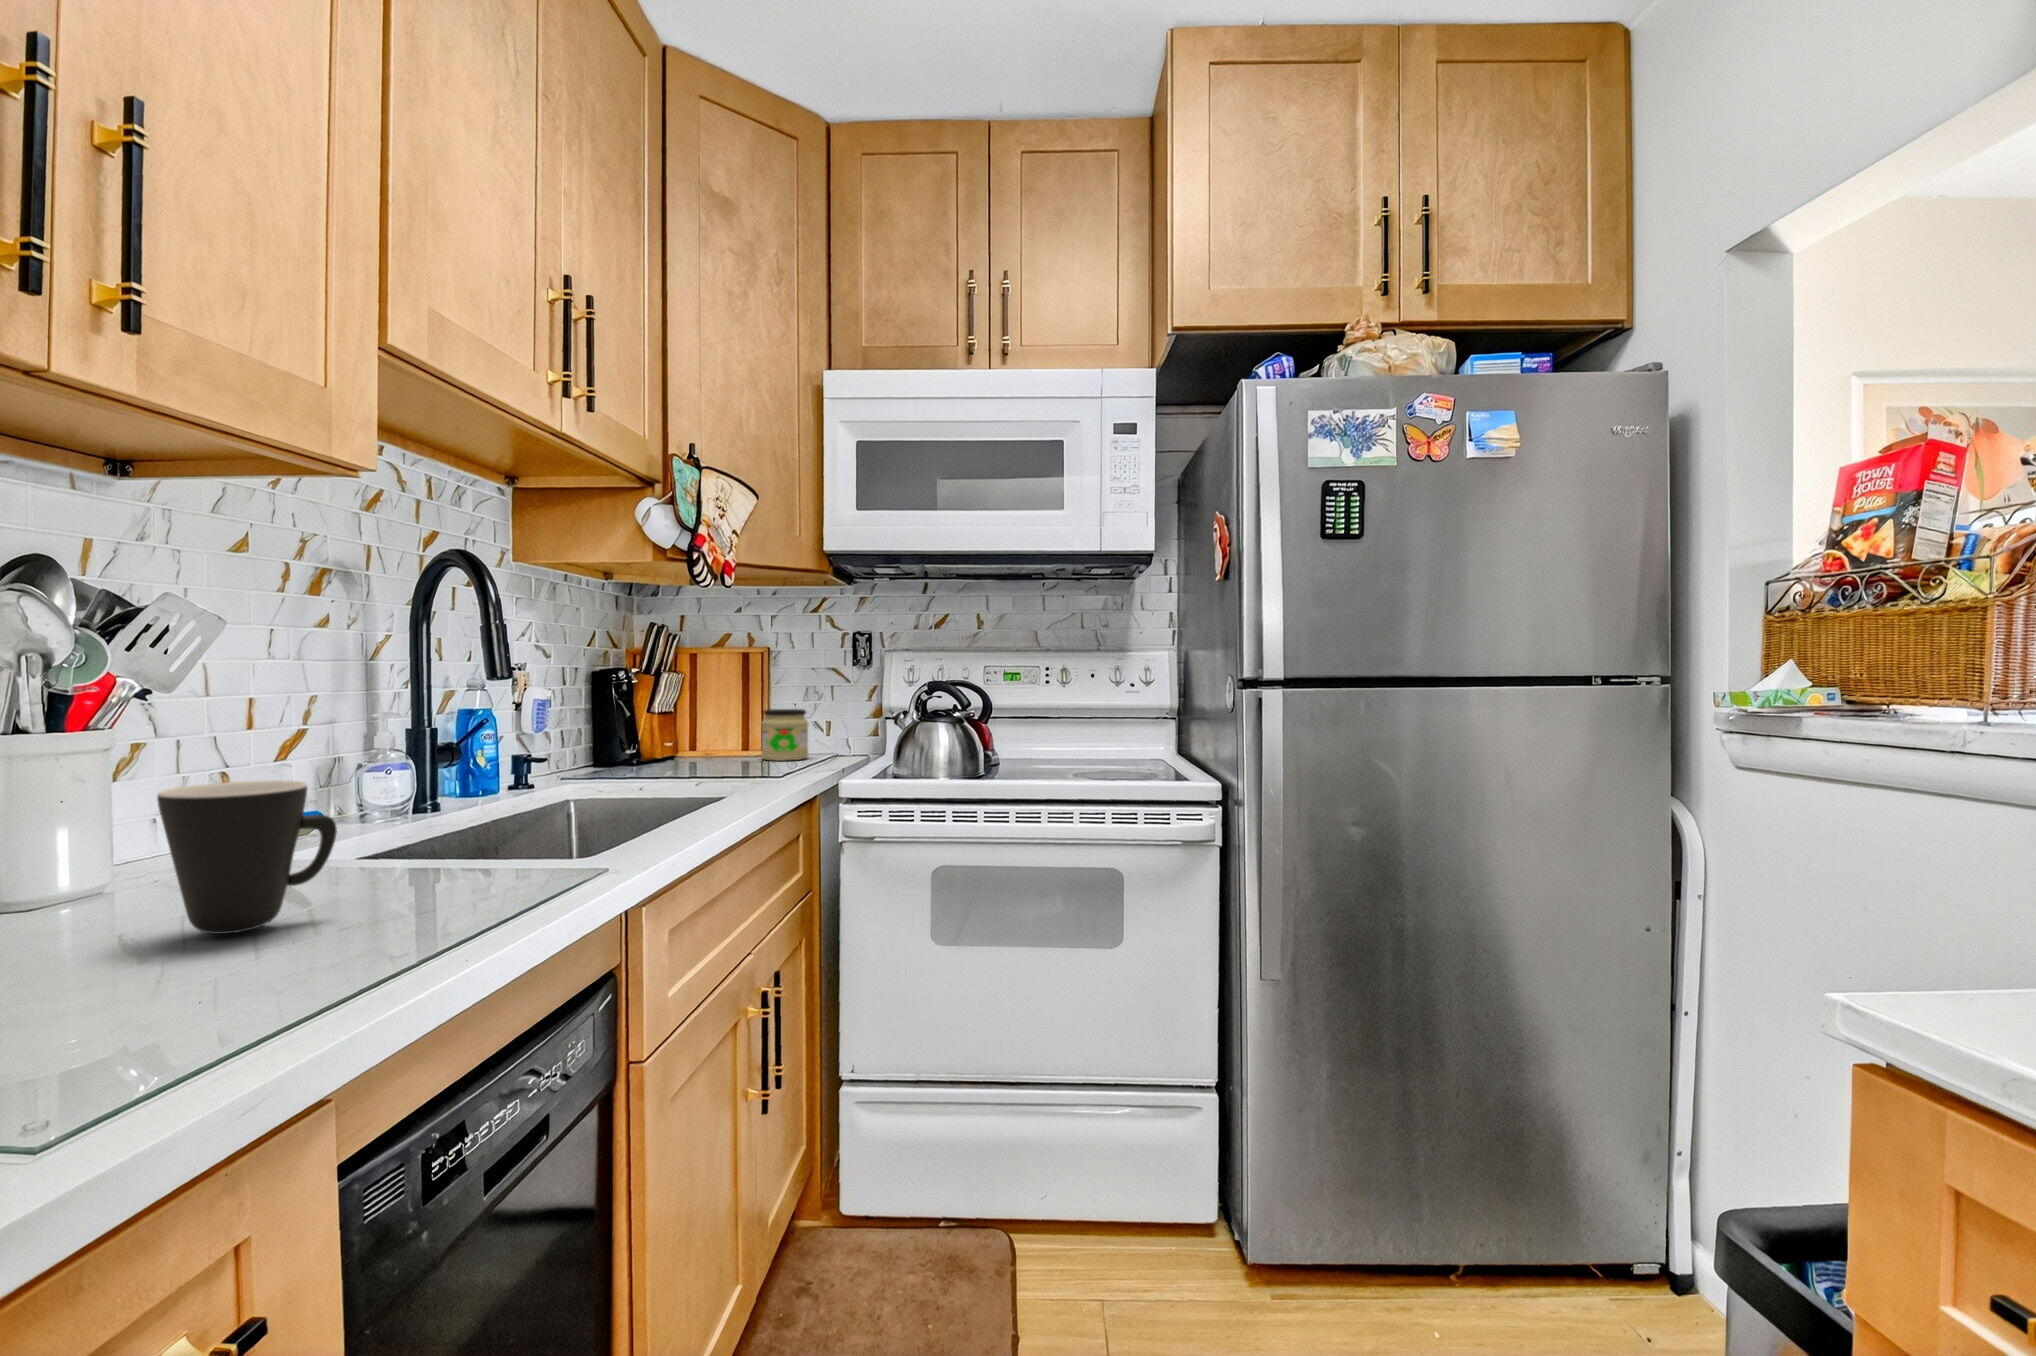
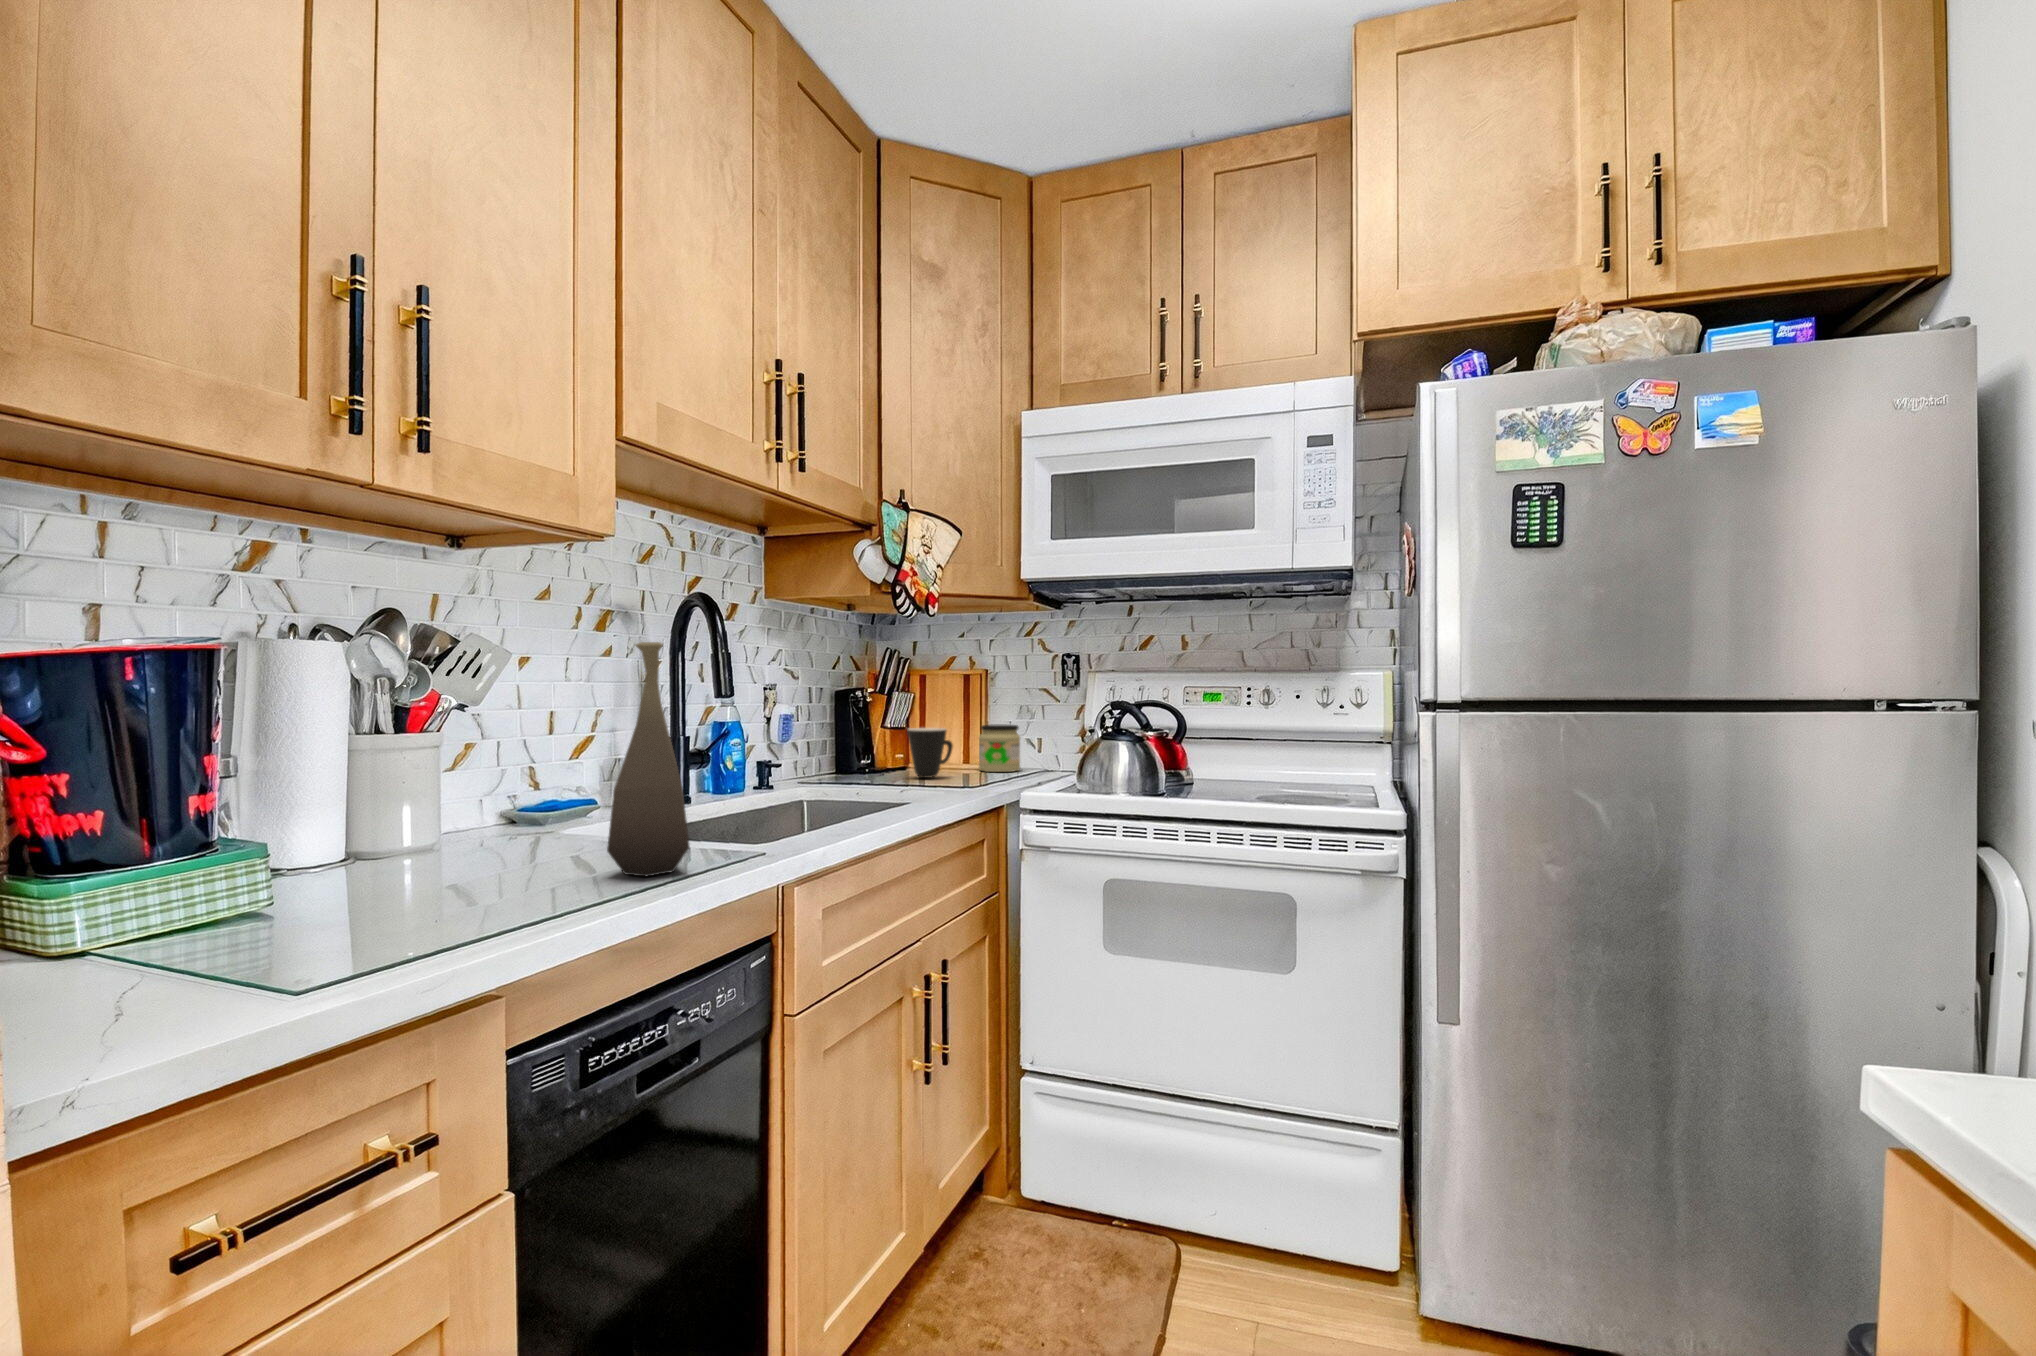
bottle: none [413,608,523,897] -> present [607,642,690,876]
mug: present [157,780,337,934] -> present [907,728,953,778]

